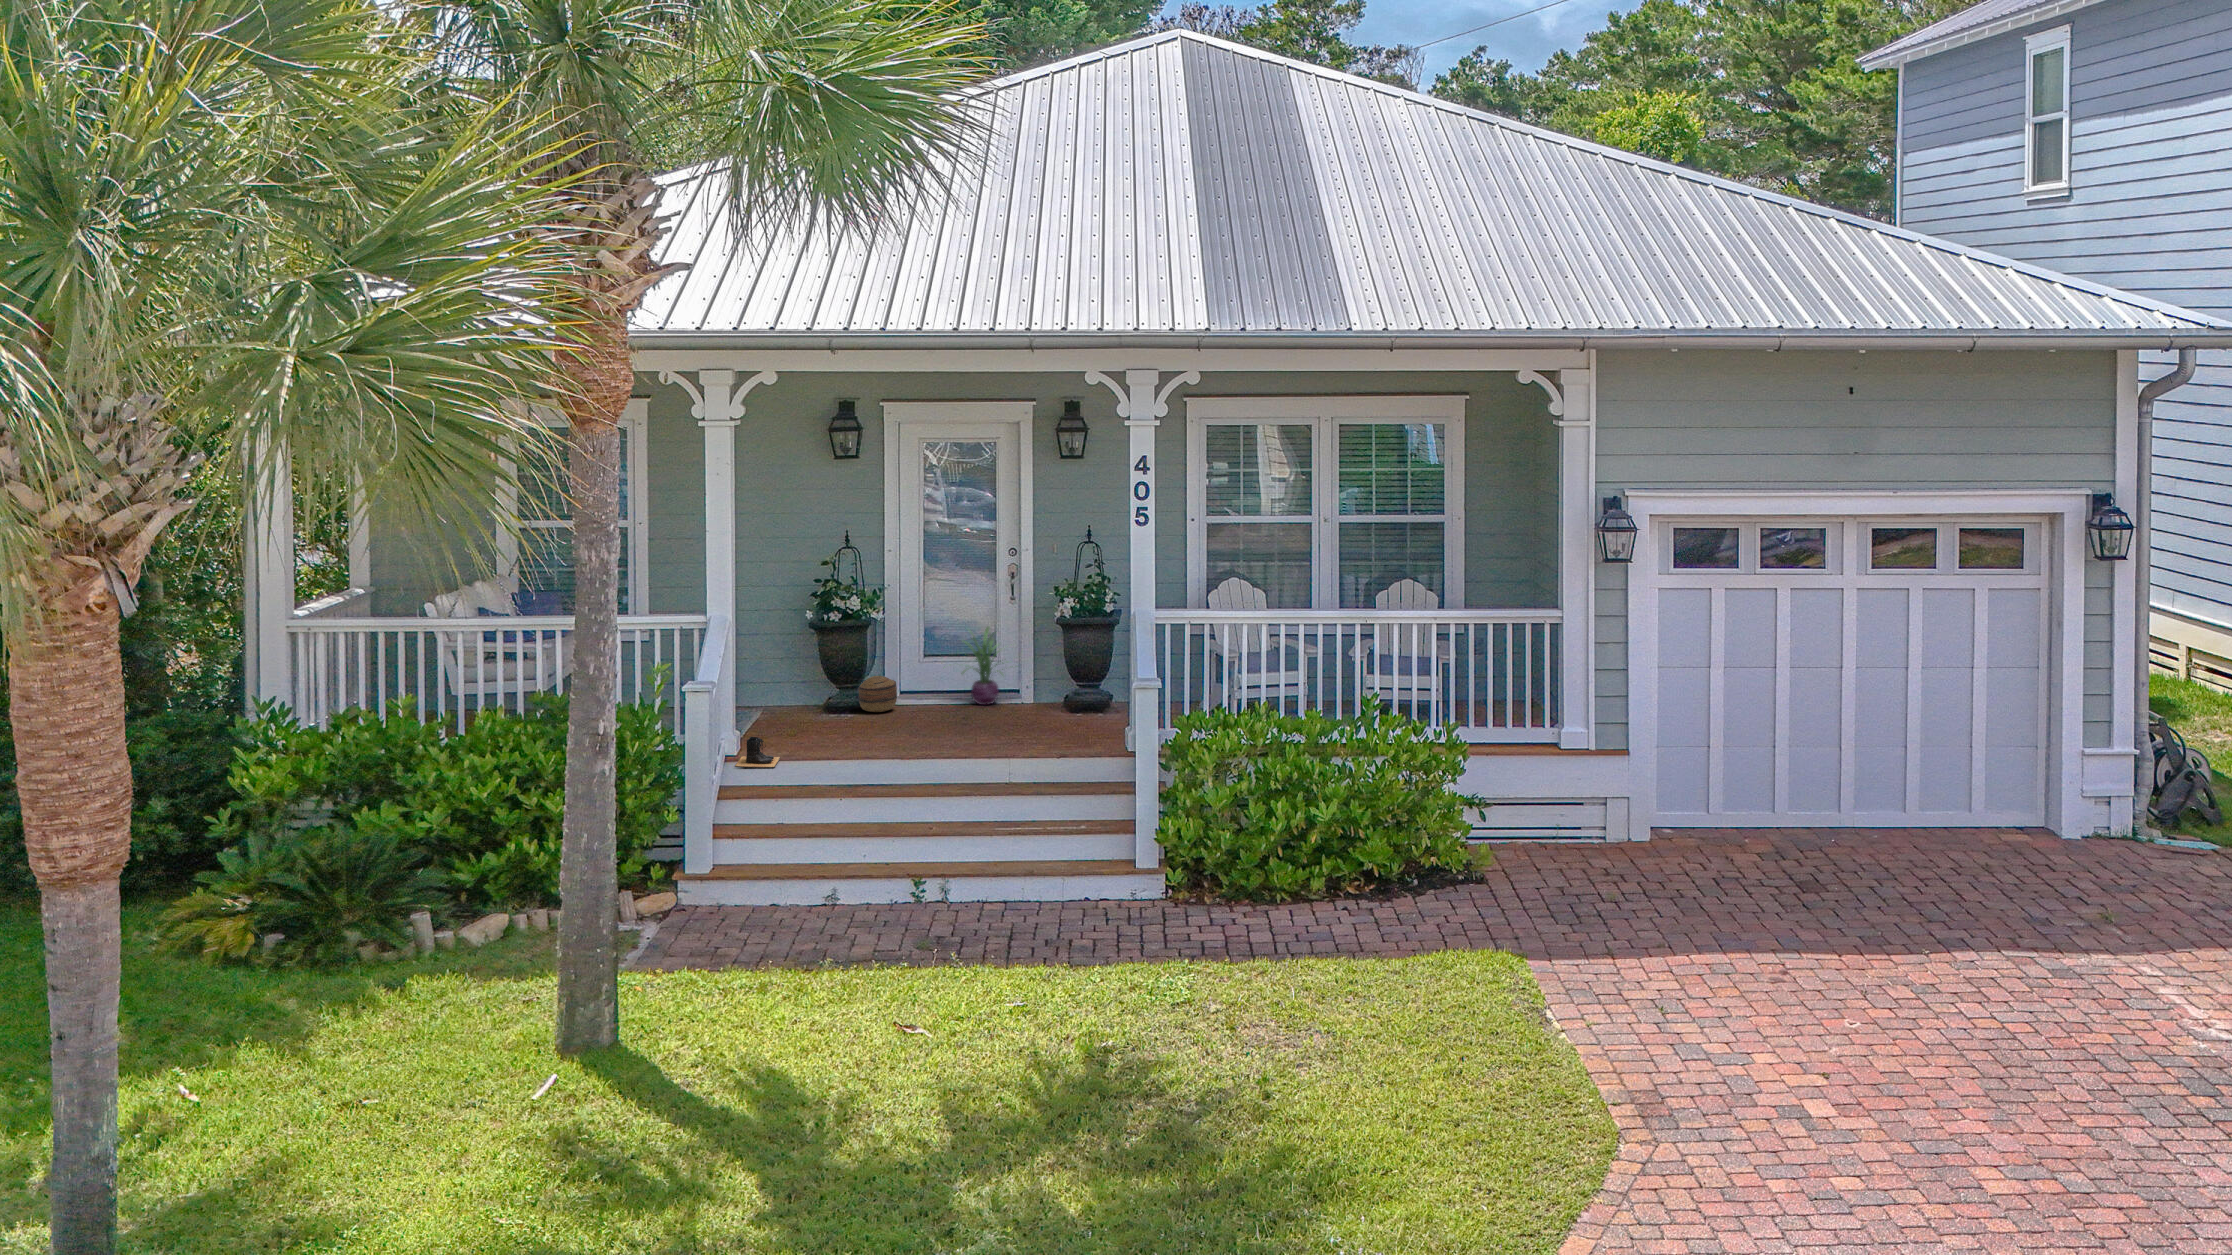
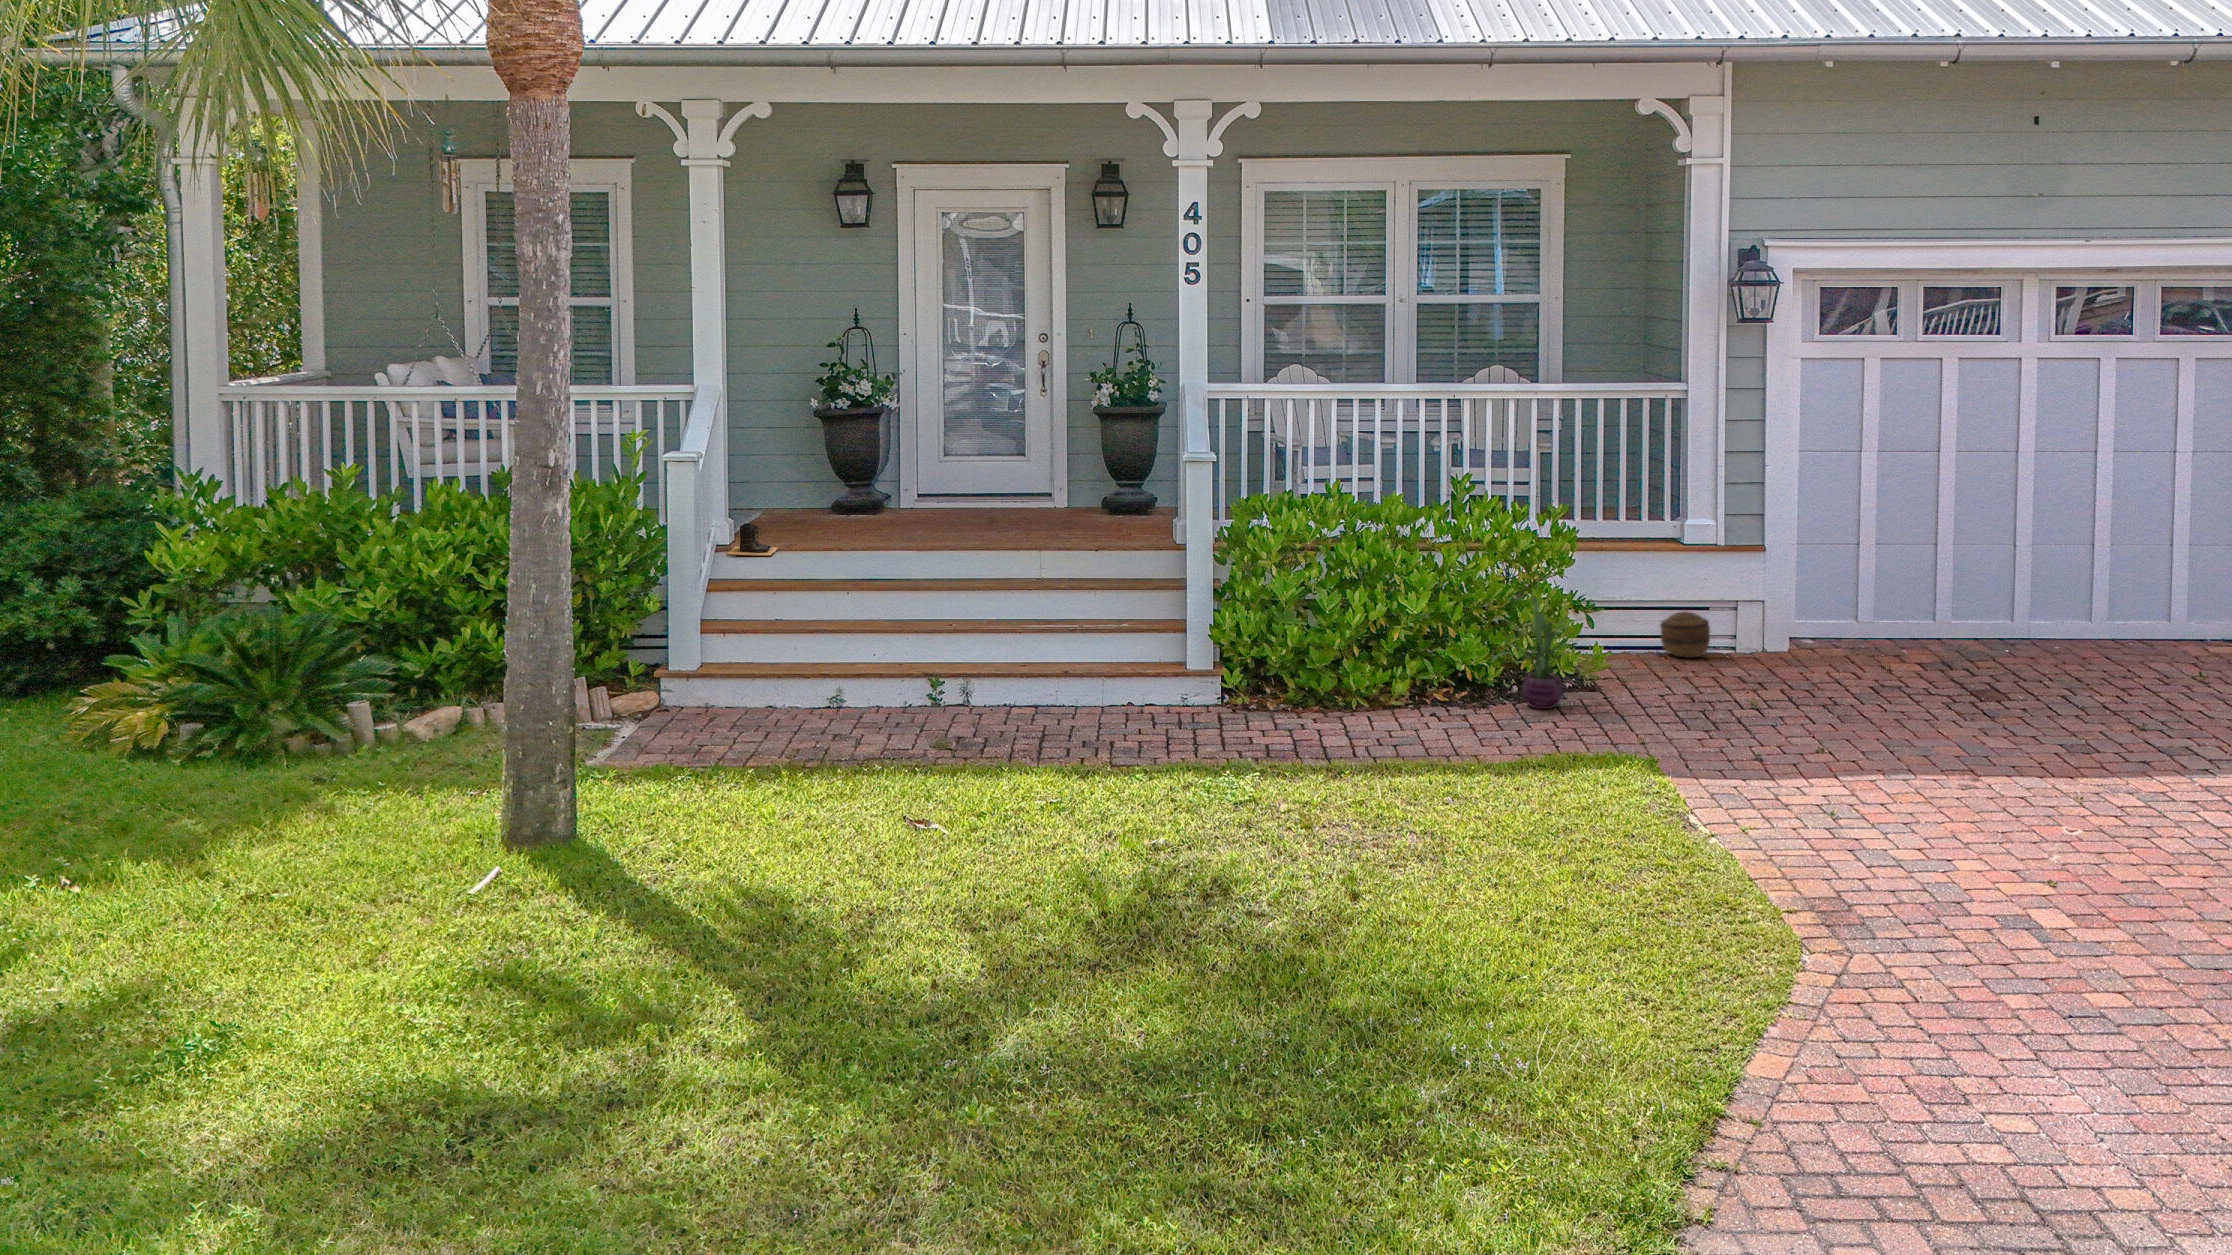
decorative plant: present [961,627,1003,705] -> present [1492,595,1582,709]
basket: present [858,676,897,712] -> present [1660,611,1710,657]

